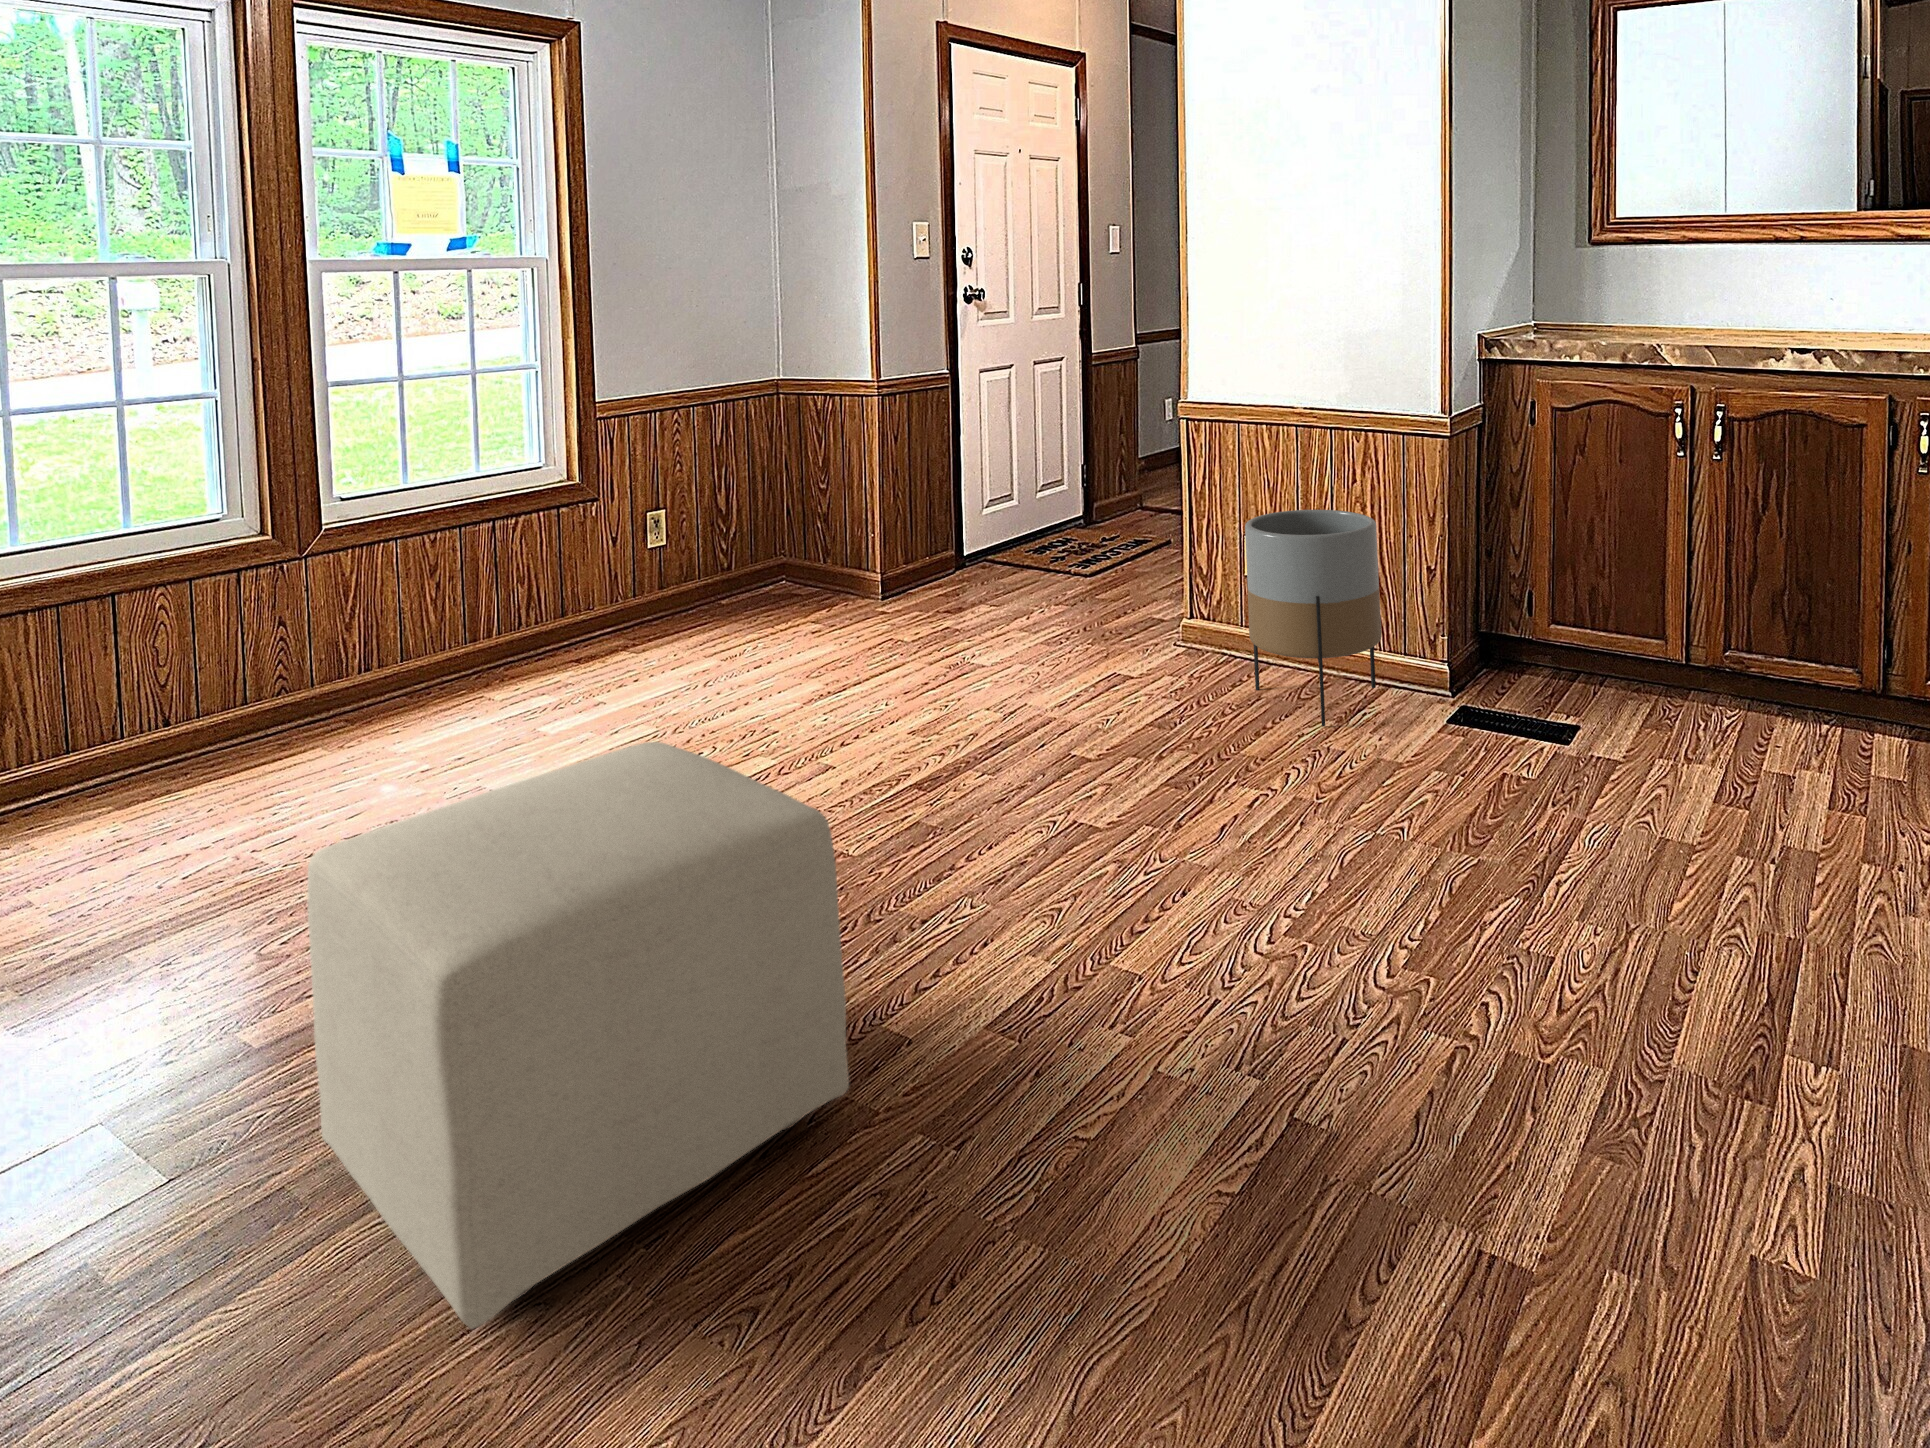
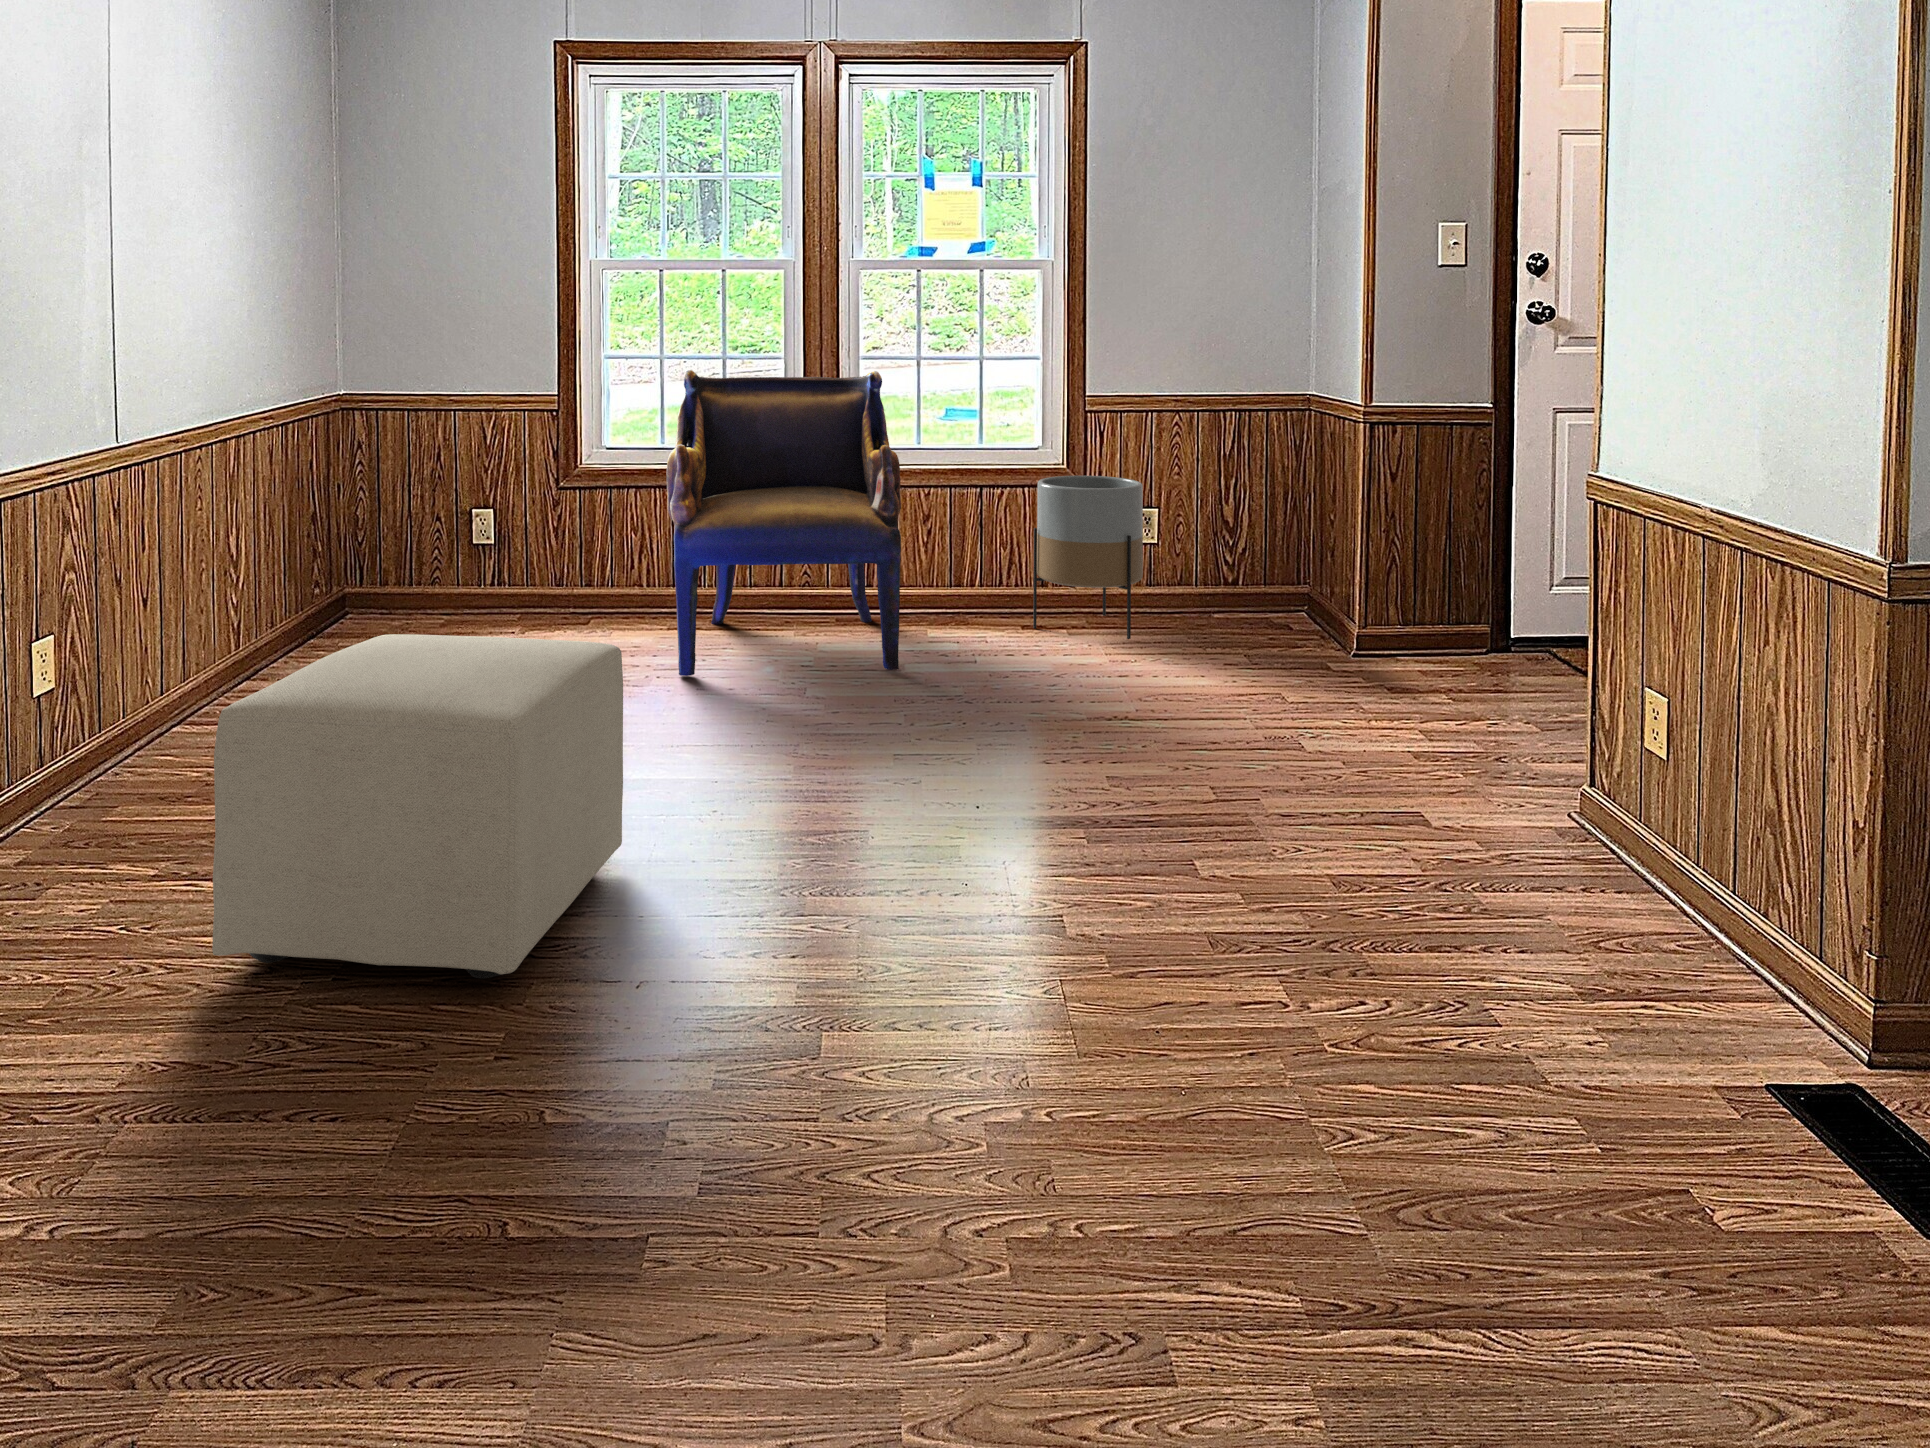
armchair: none [130,404,550,838] -> present [666,369,901,676]
planter: present [1245,510,1382,726] -> present [1033,476,1143,639]

